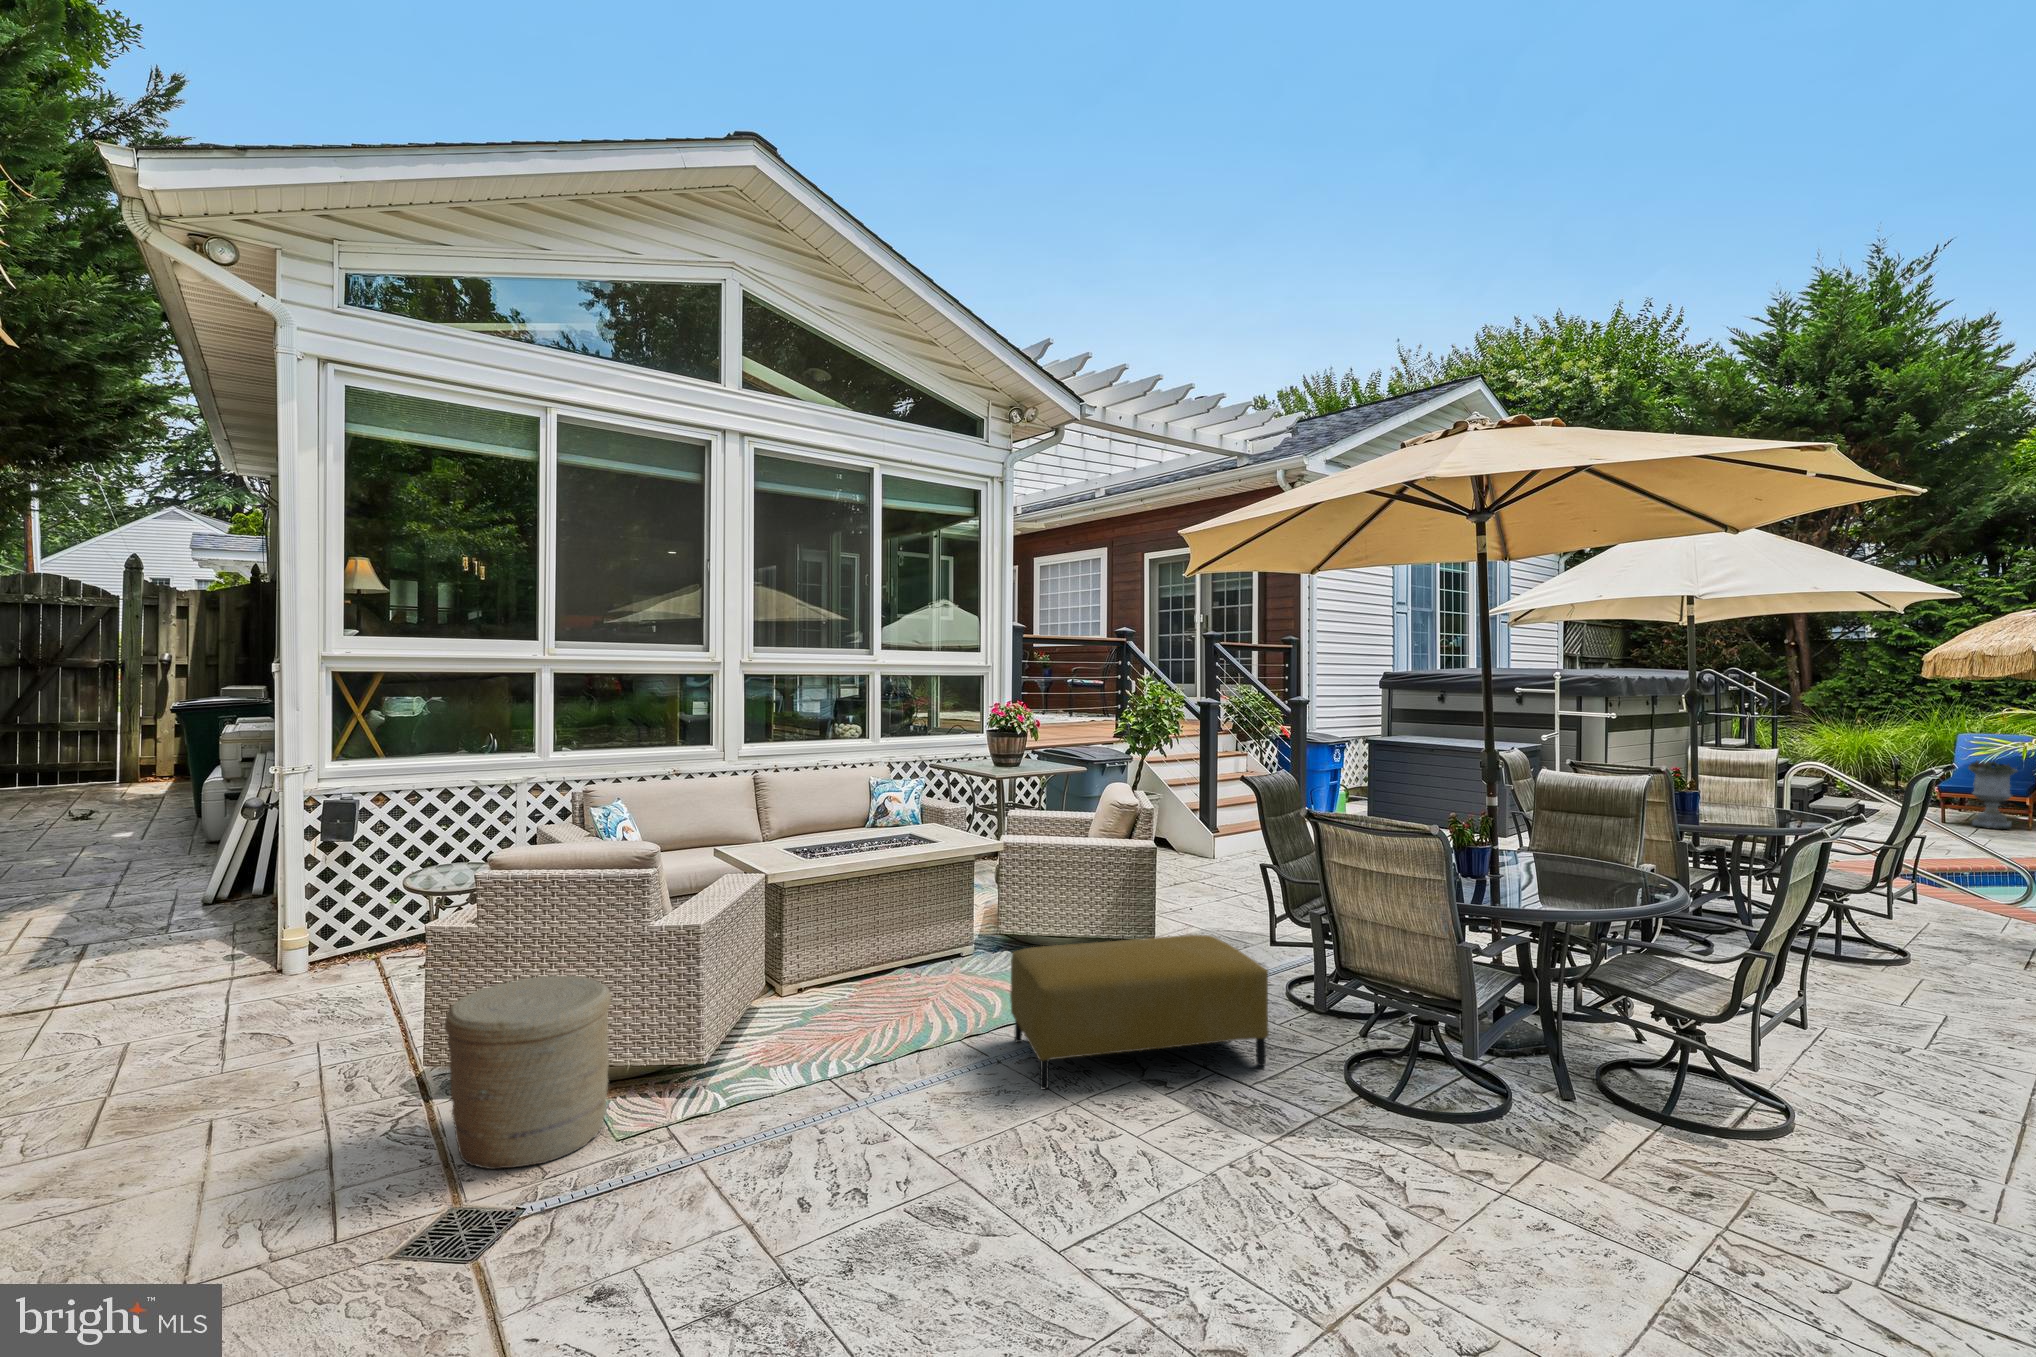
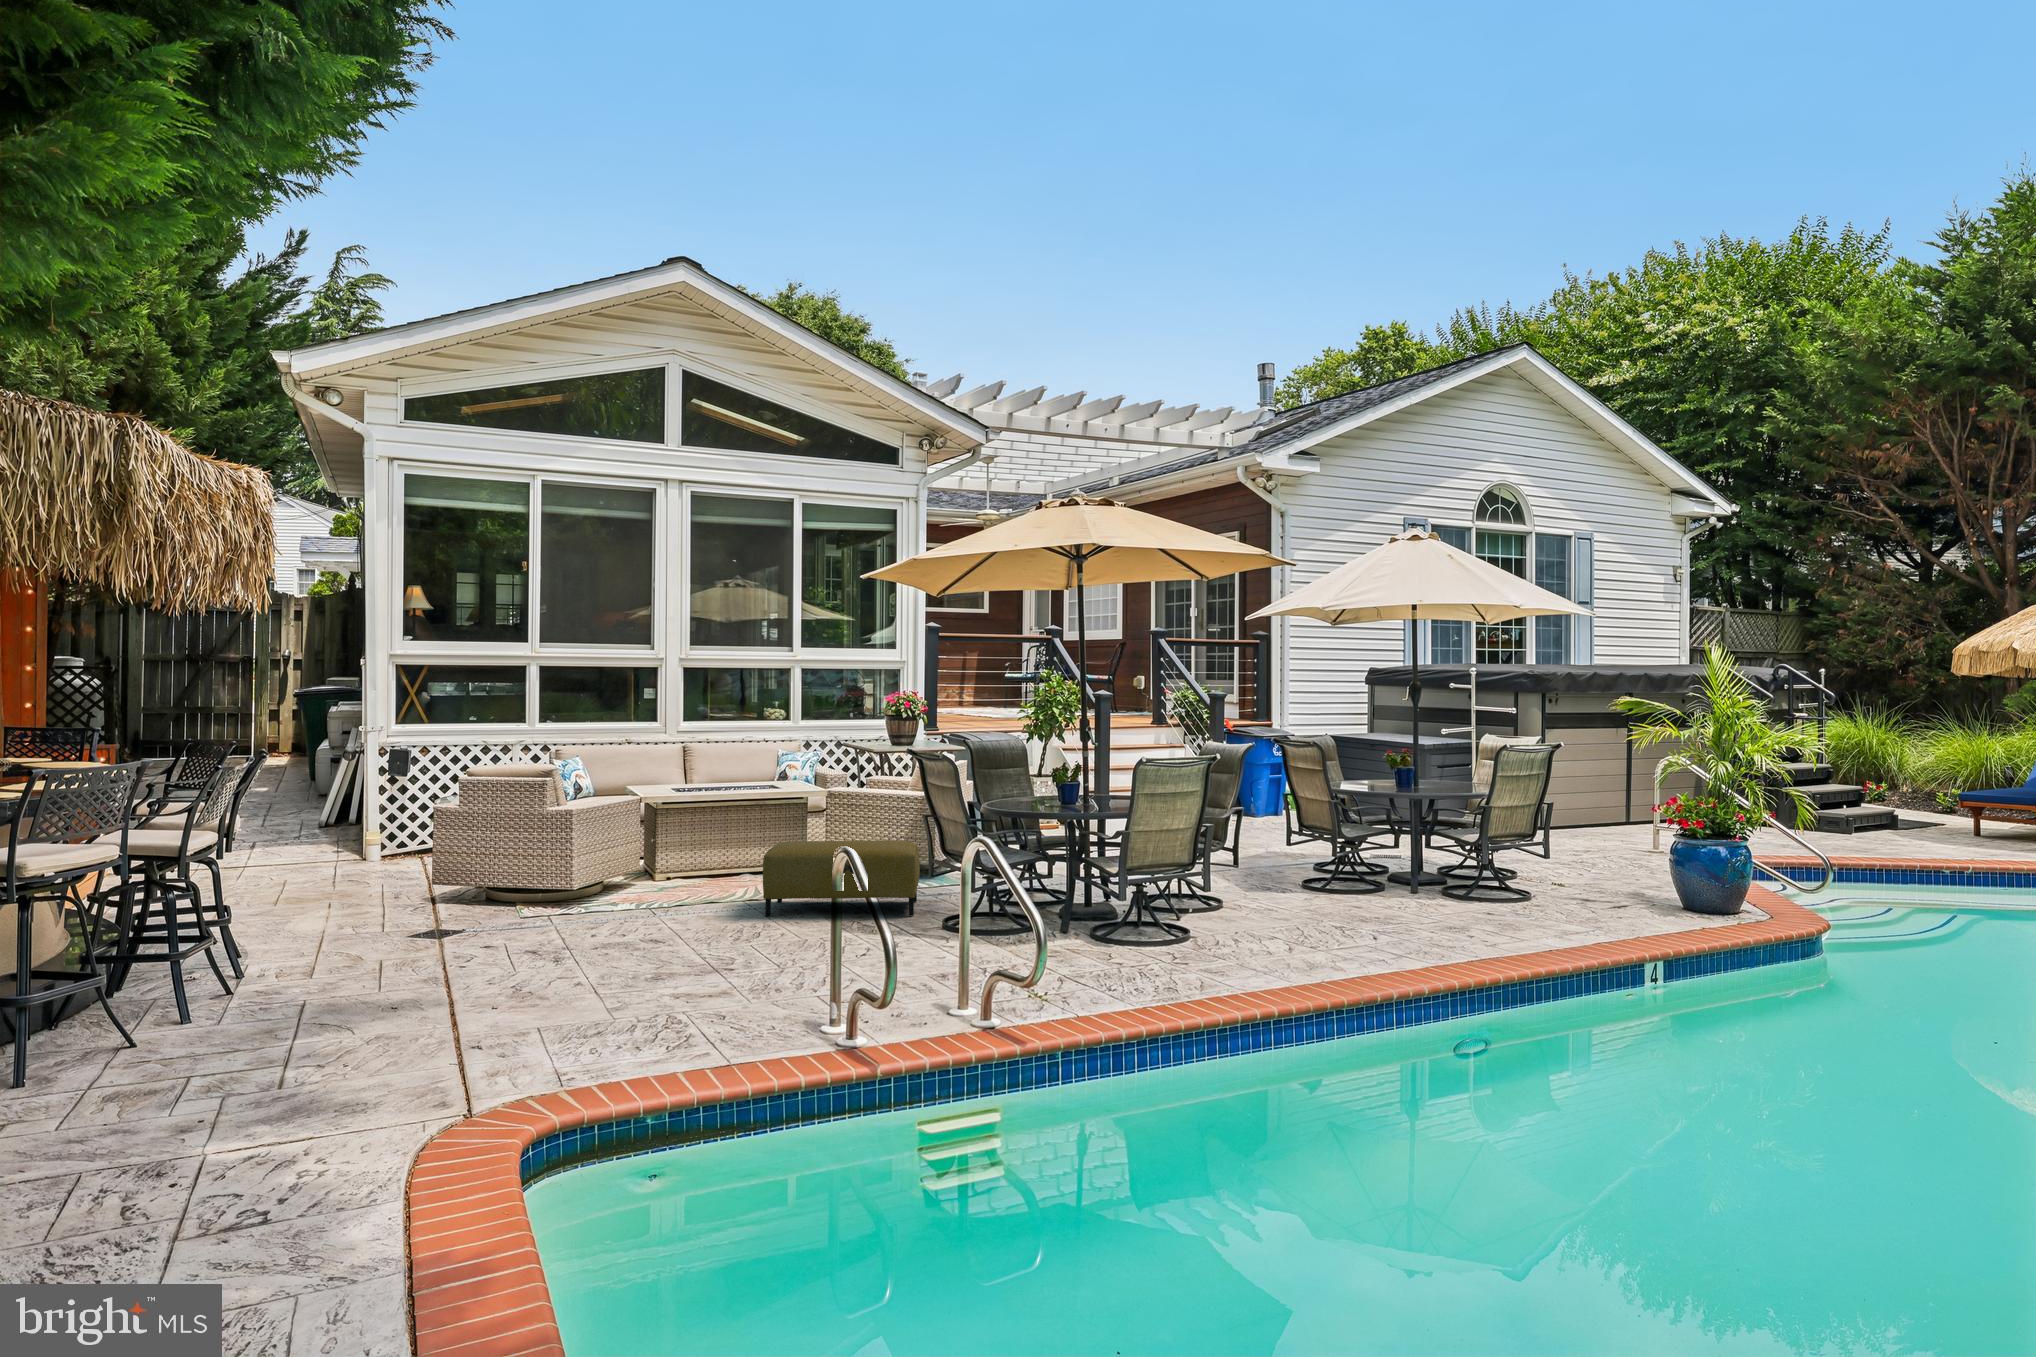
planter: present [1968,761,2017,829] -> none [1964,762,2013,836]
woven basket: present [444,976,611,1169] -> none [436,835,523,923]

